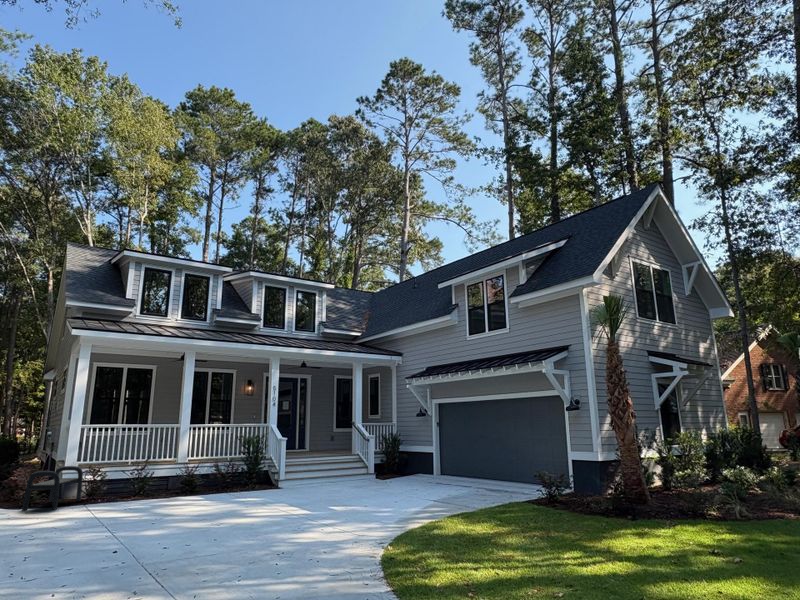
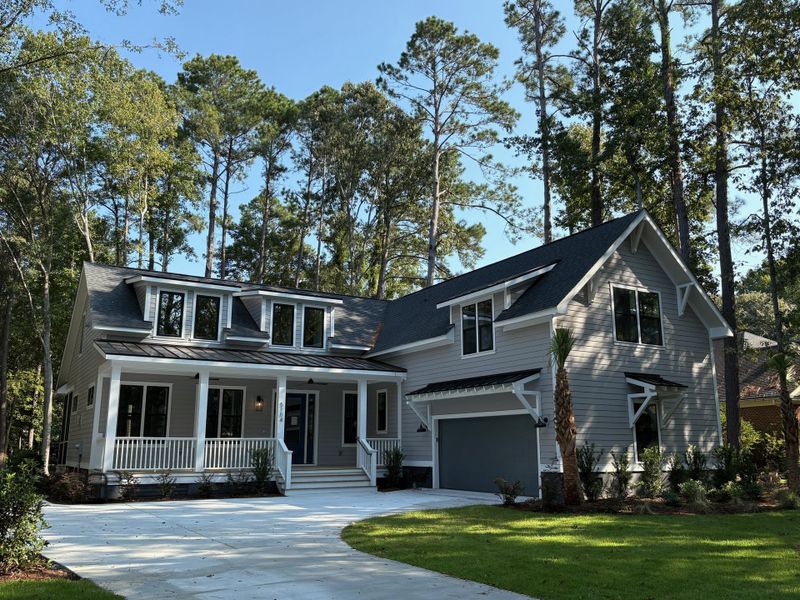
lounge chair: none [405,451,434,477] -> present [407,466,431,490]

